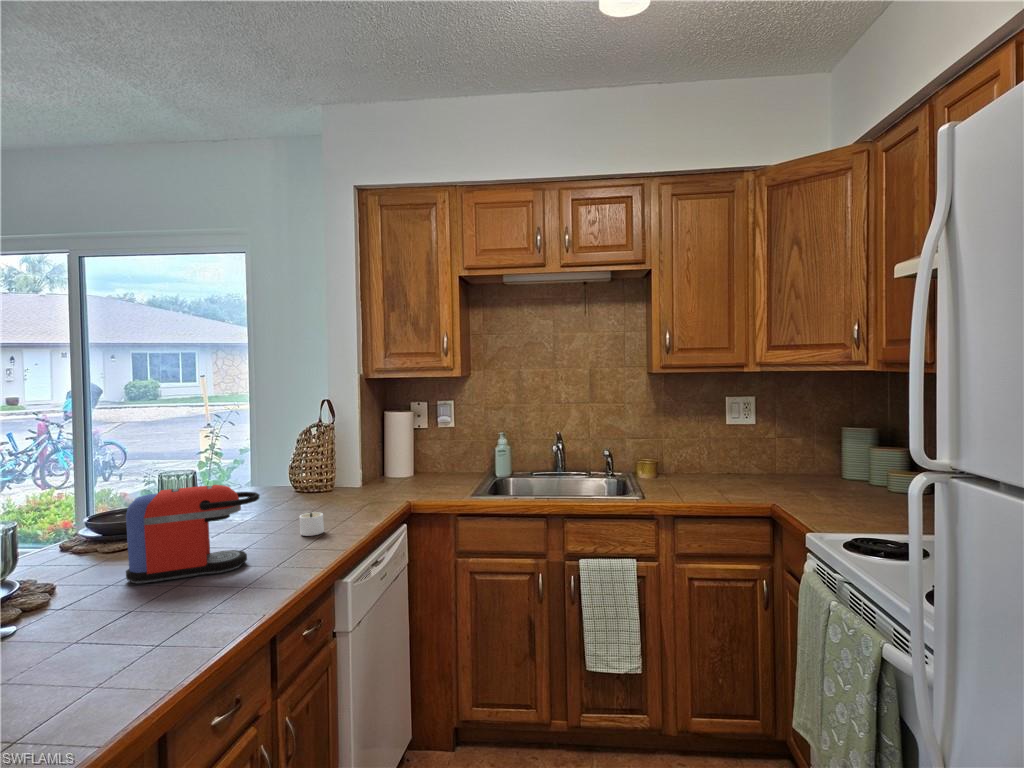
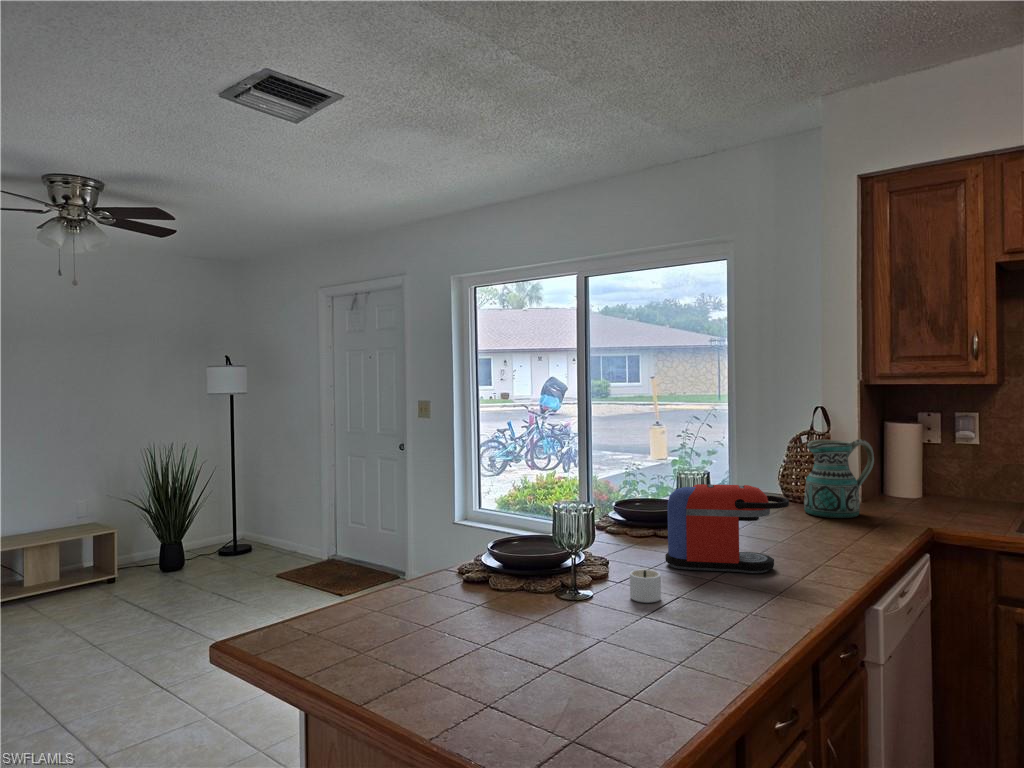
ceramic pitcher: none [310,429,370,501] -> present [804,440,874,518]
candle: present [299,512,324,536] -> present [630,569,661,603]

